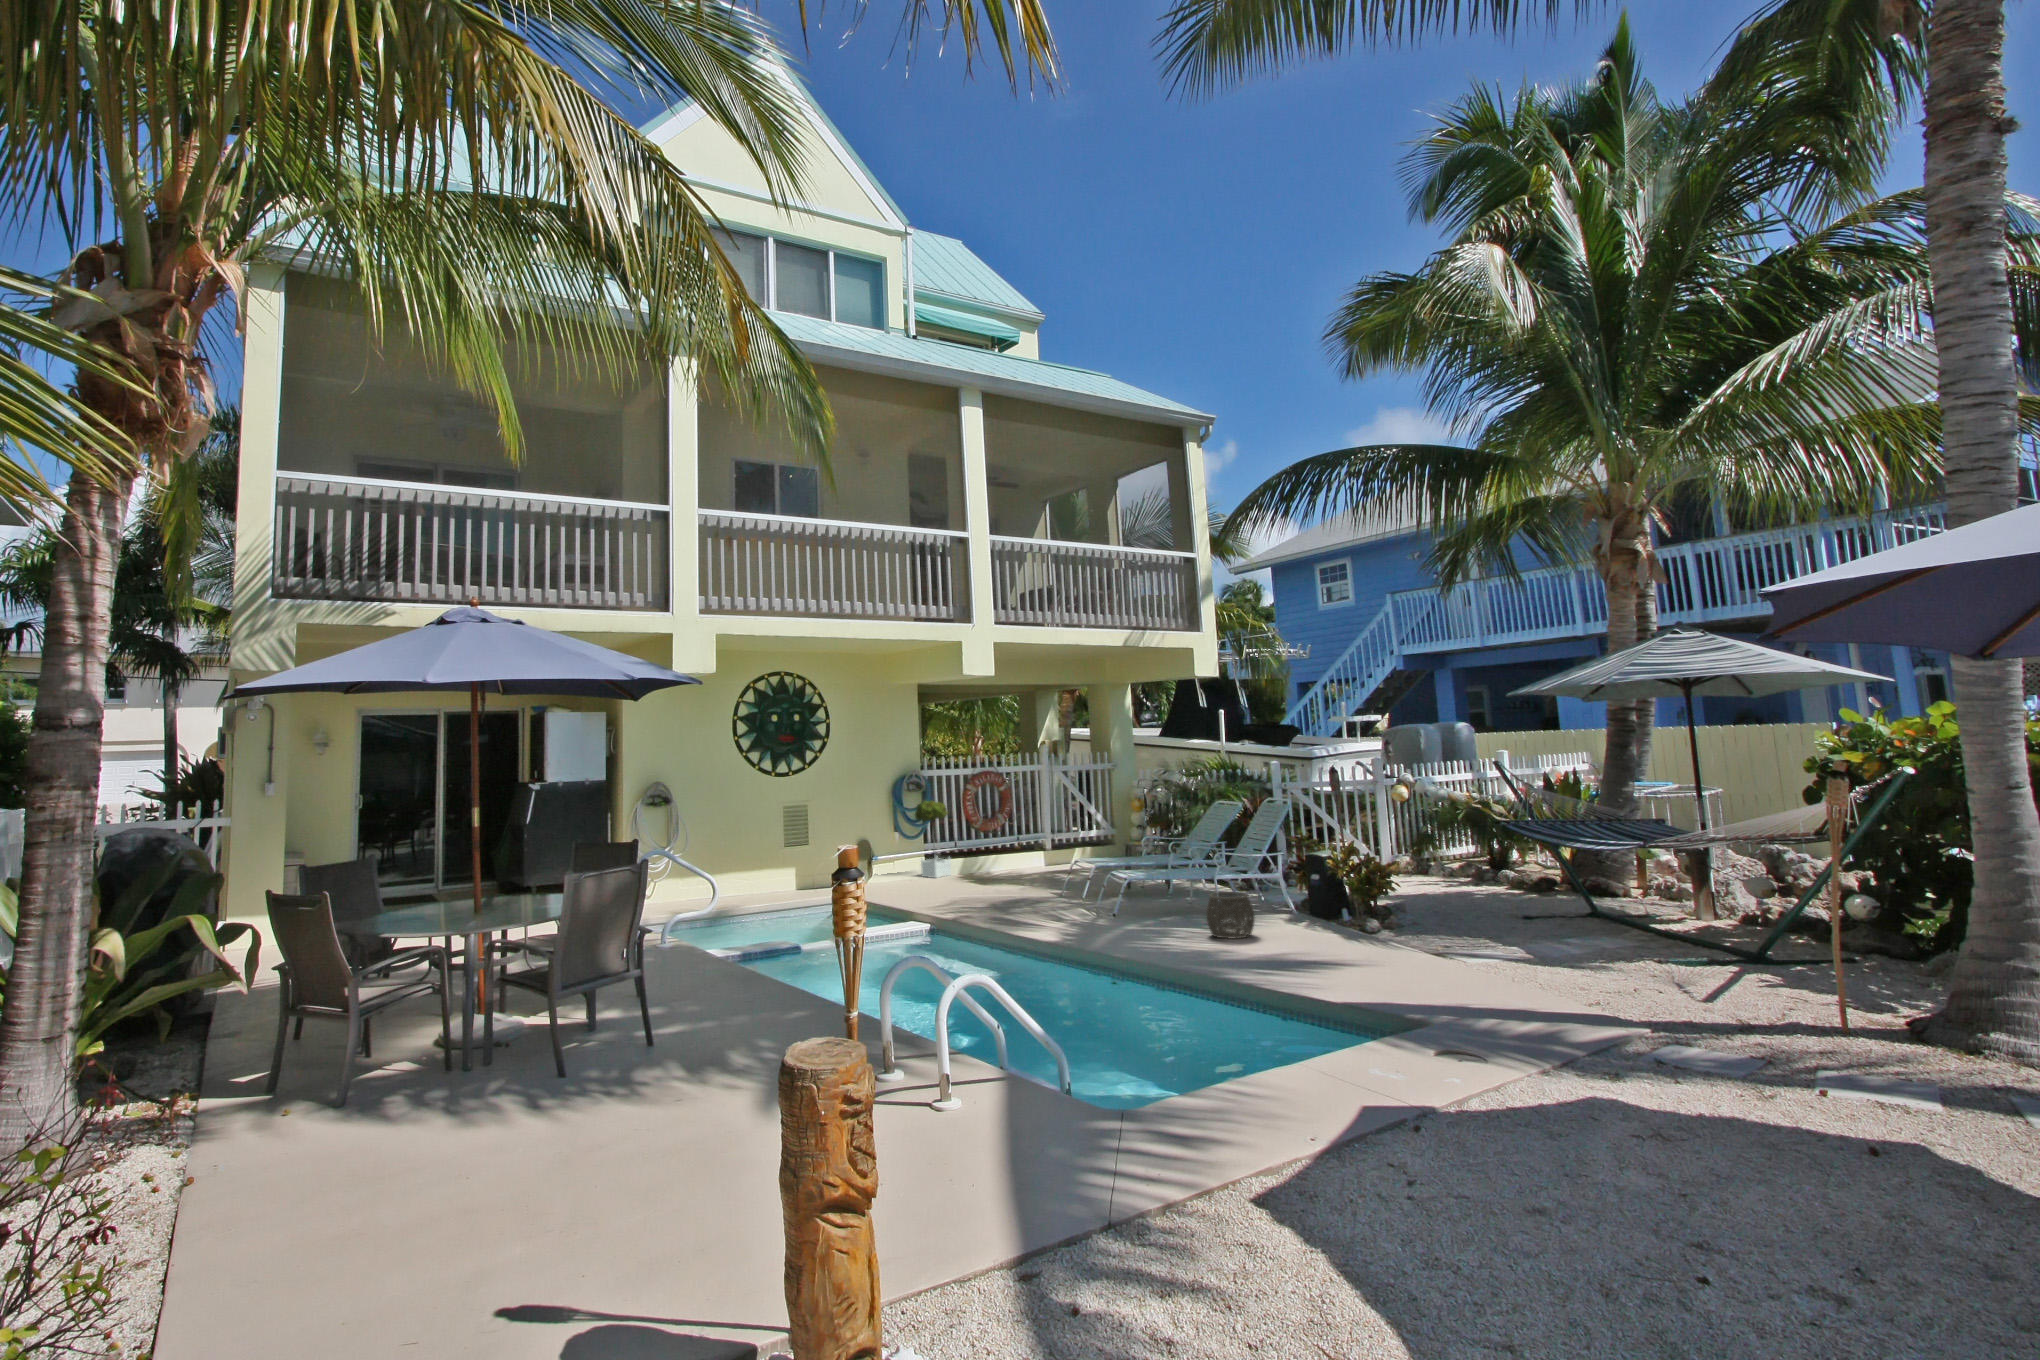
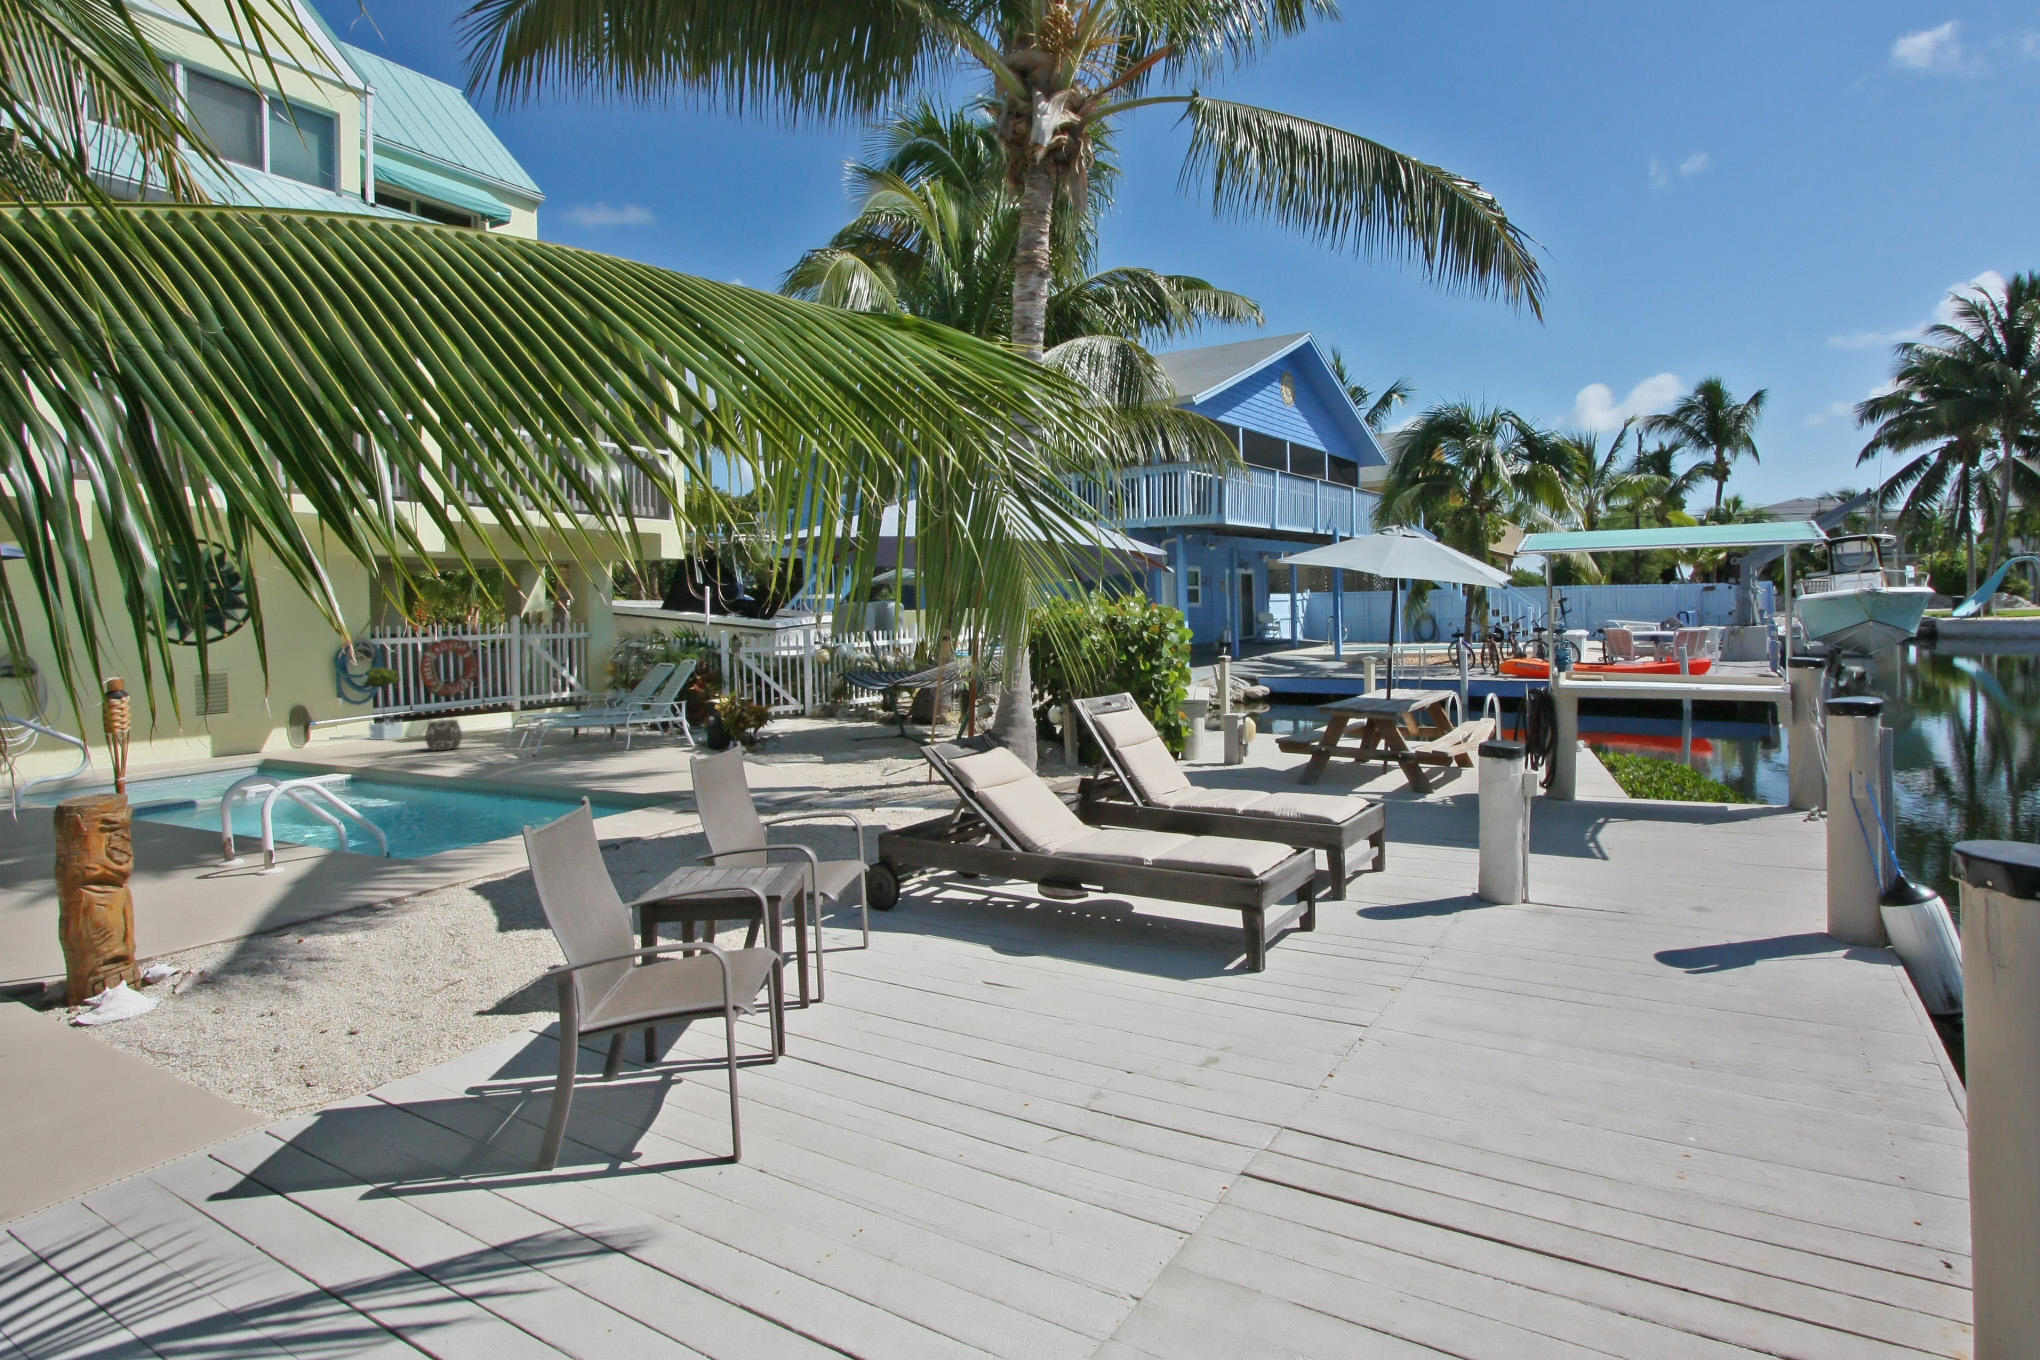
woven basket: present [1206,892,1255,939] -> present [425,720,462,750]

